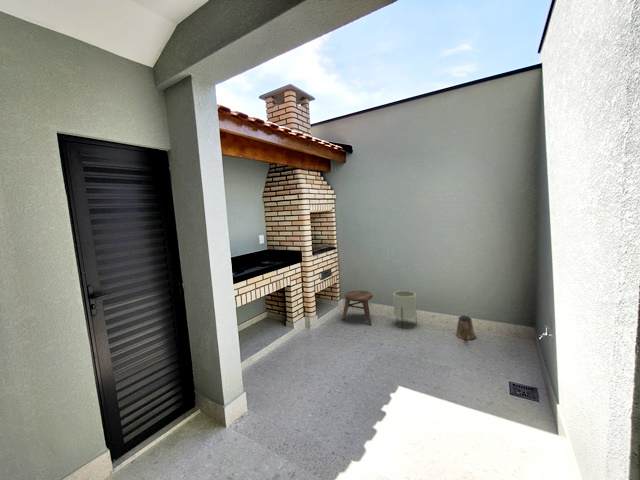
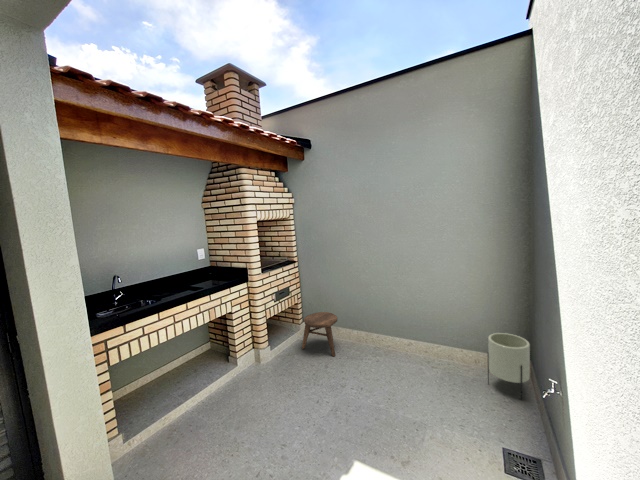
planter: present [393,291,416,320] -> present [488,333,530,400]
watering can: present [456,315,475,340] -> none [435,343,459,376]

